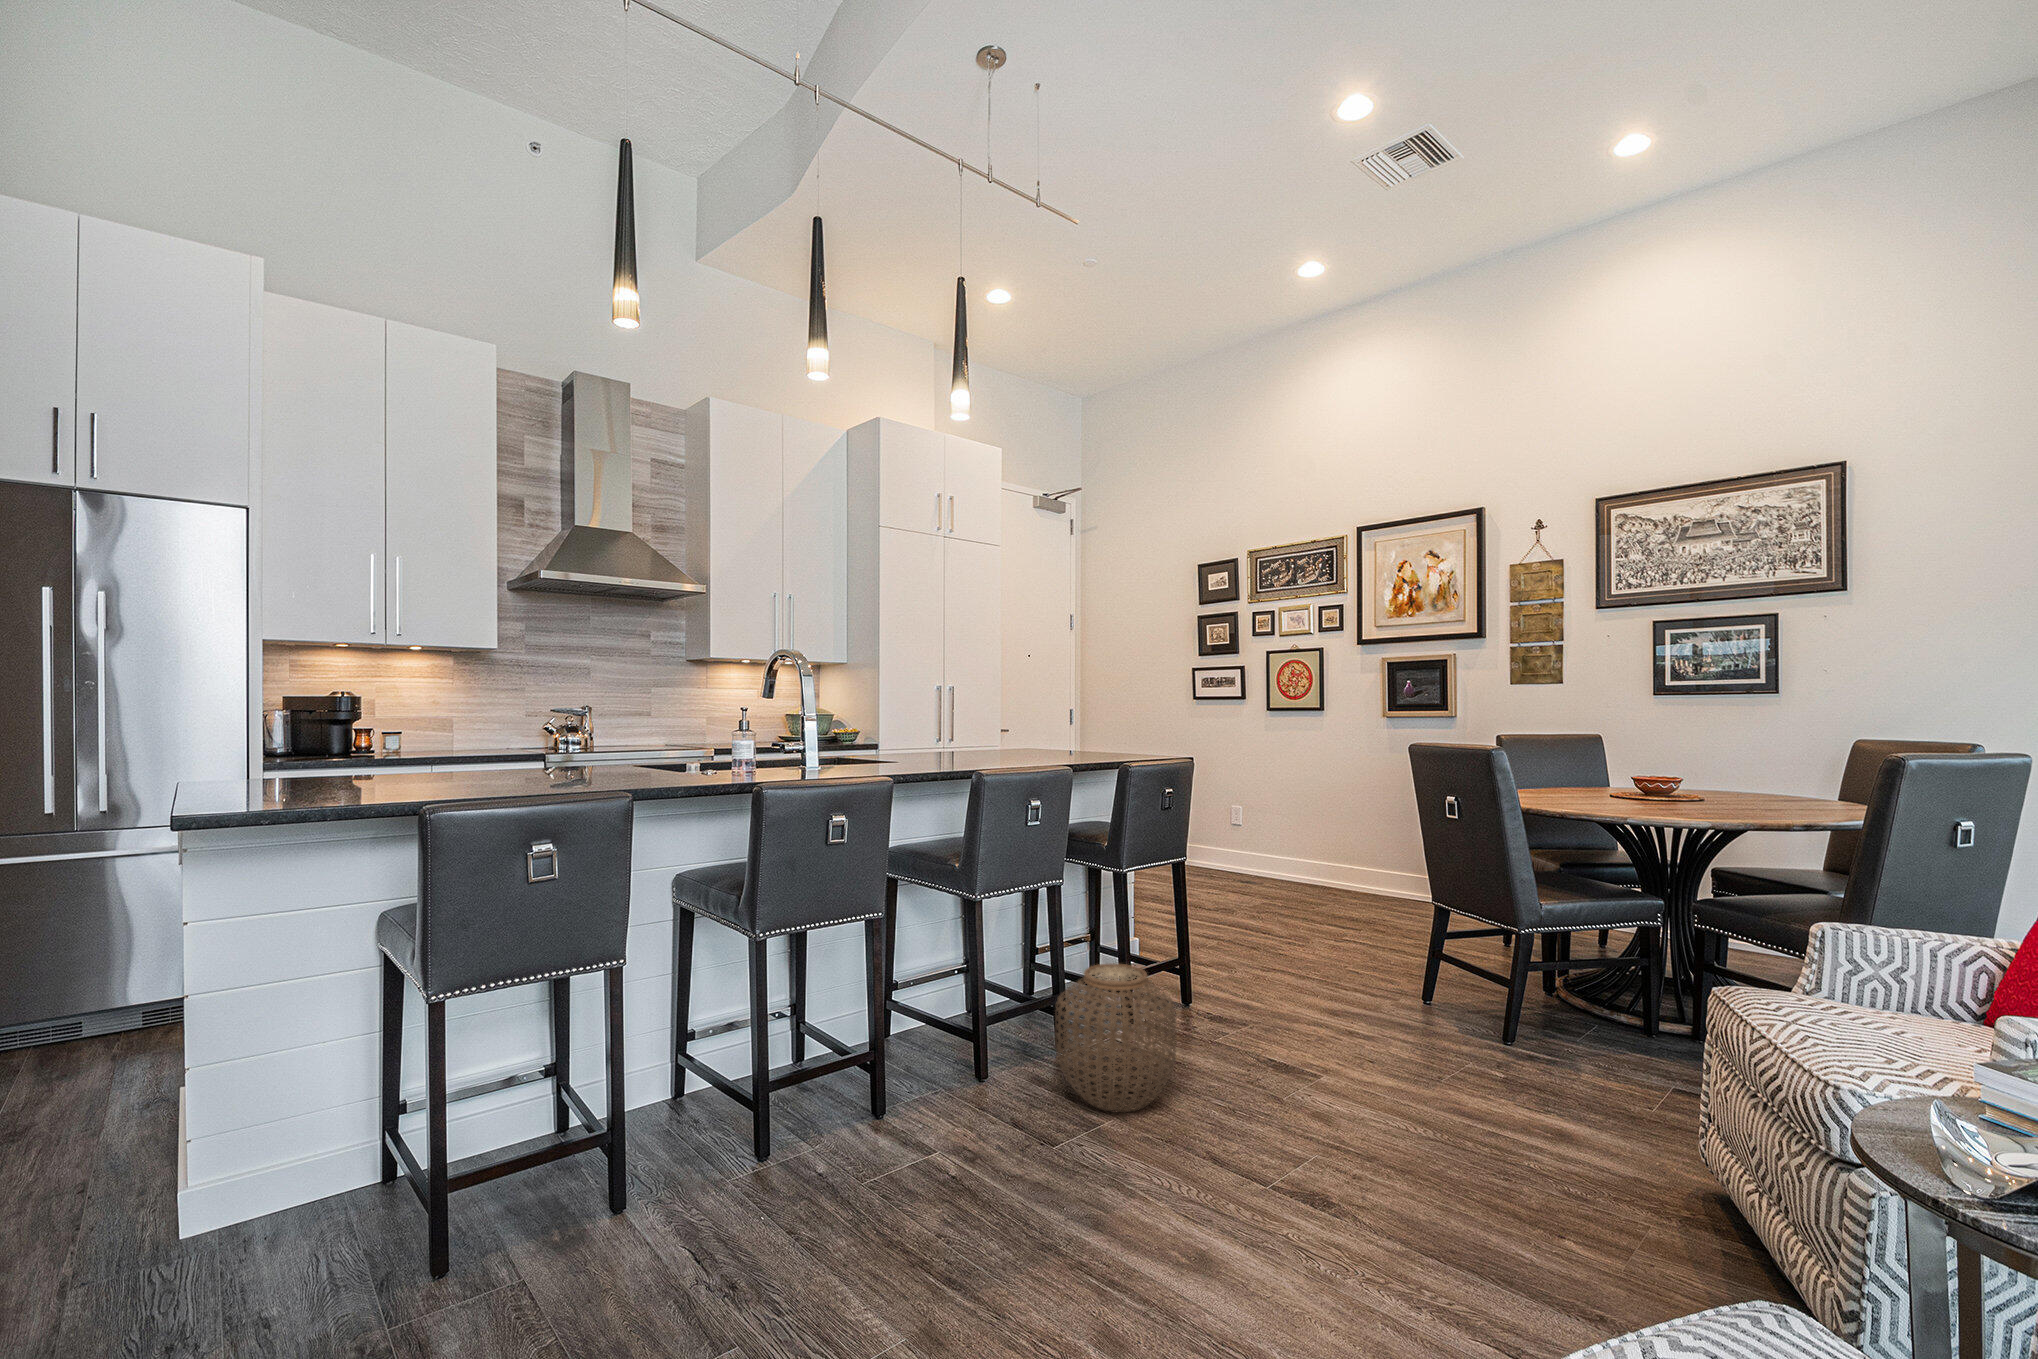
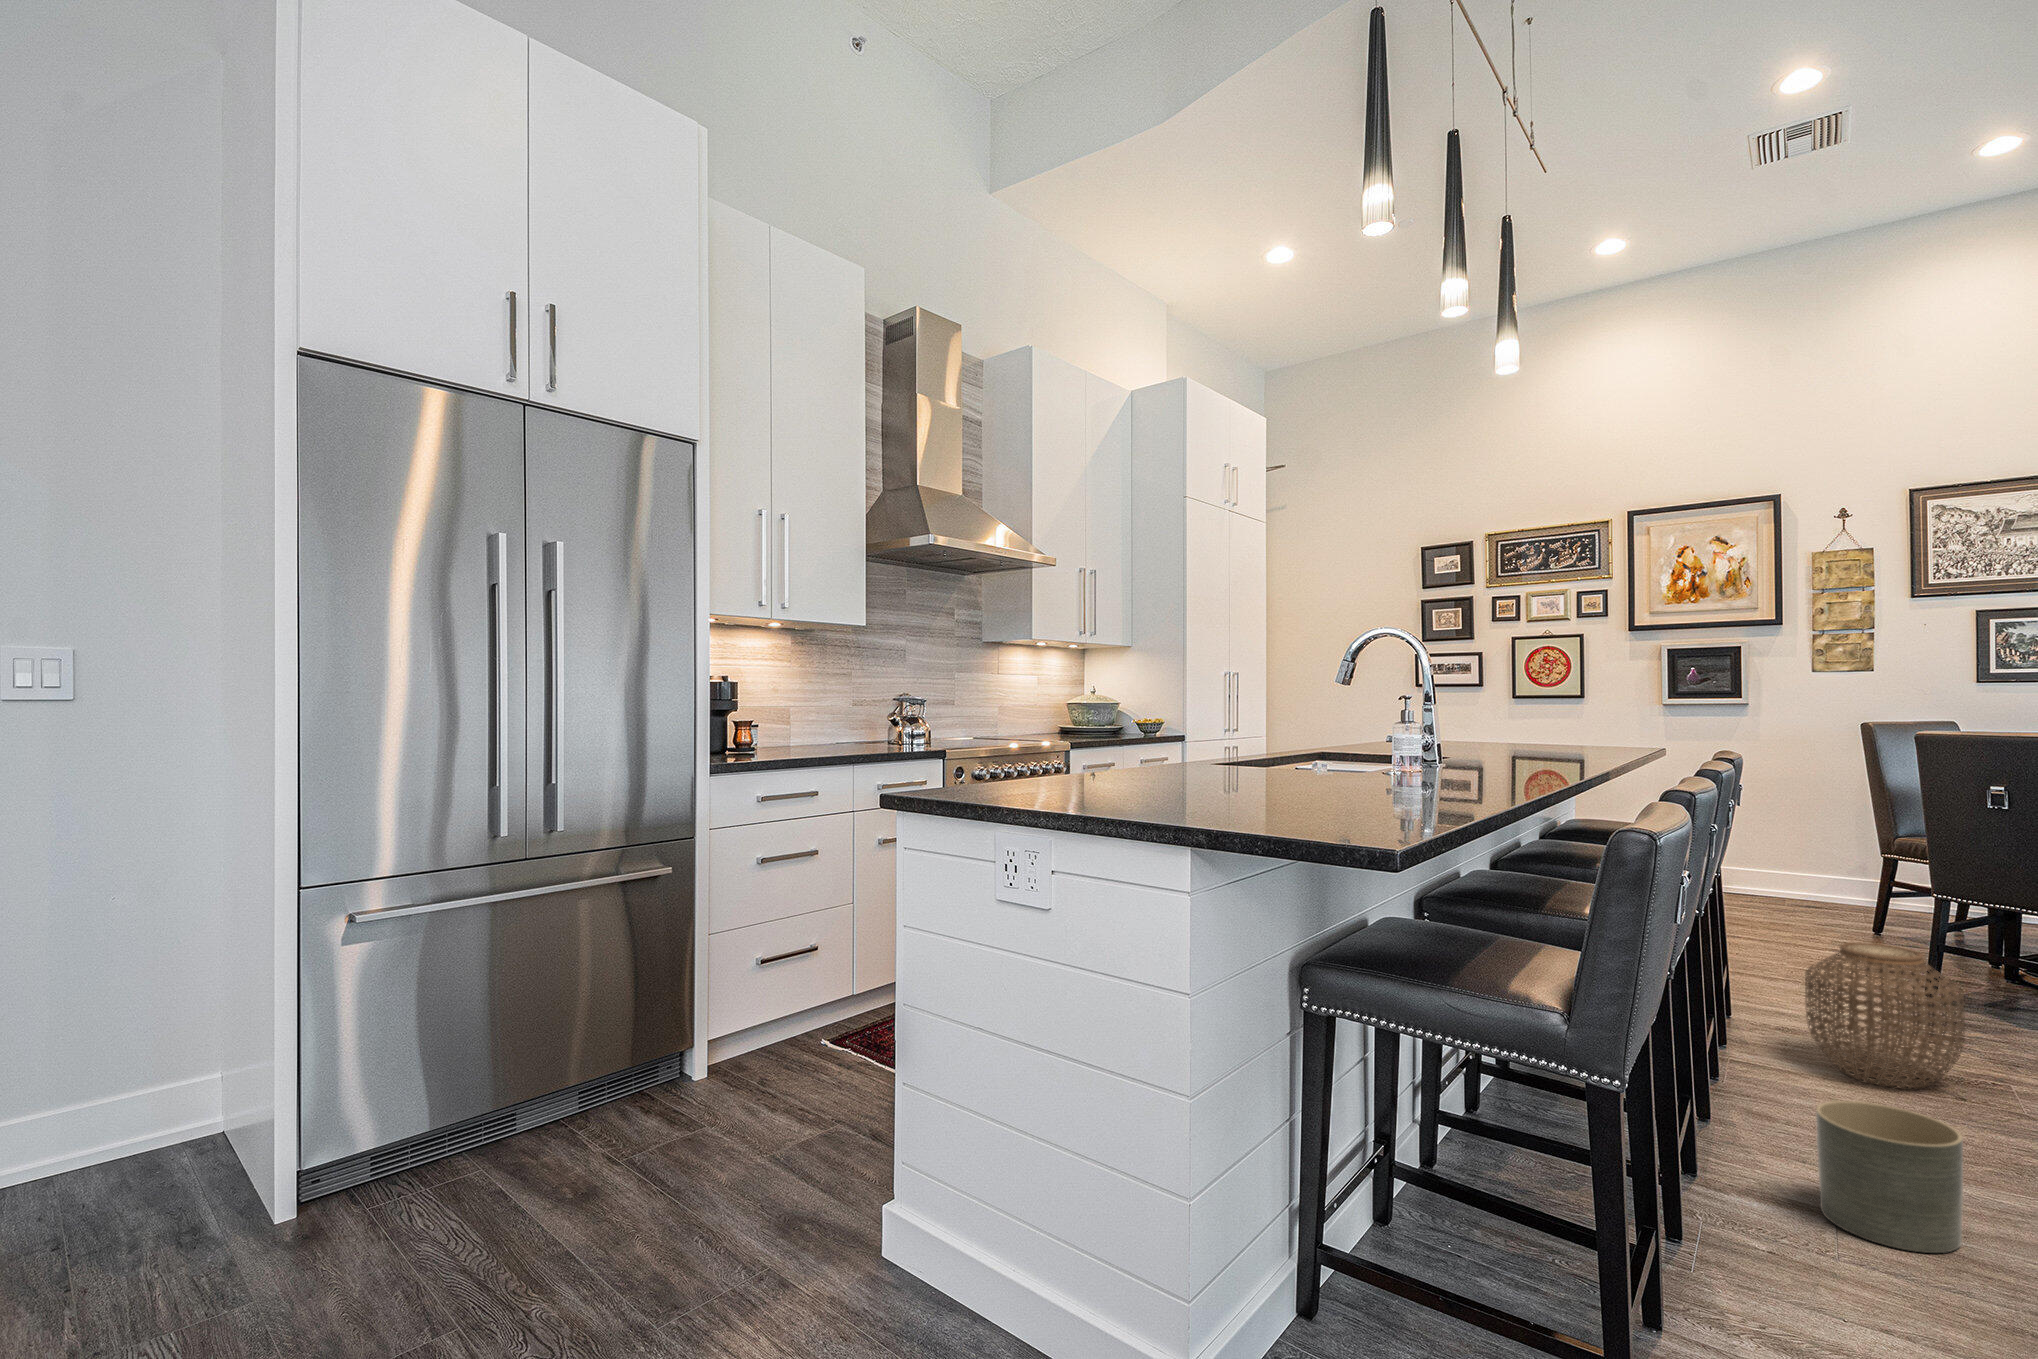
planter: none [697,1116,809,1269] -> present [1816,1101,1963,1253]

